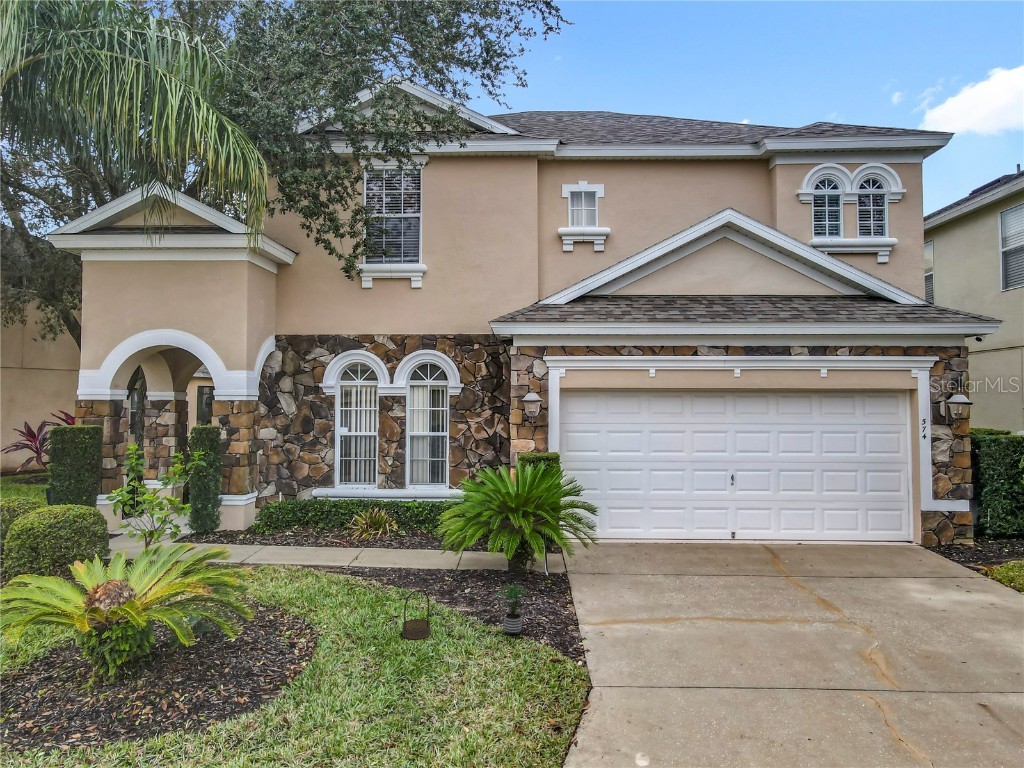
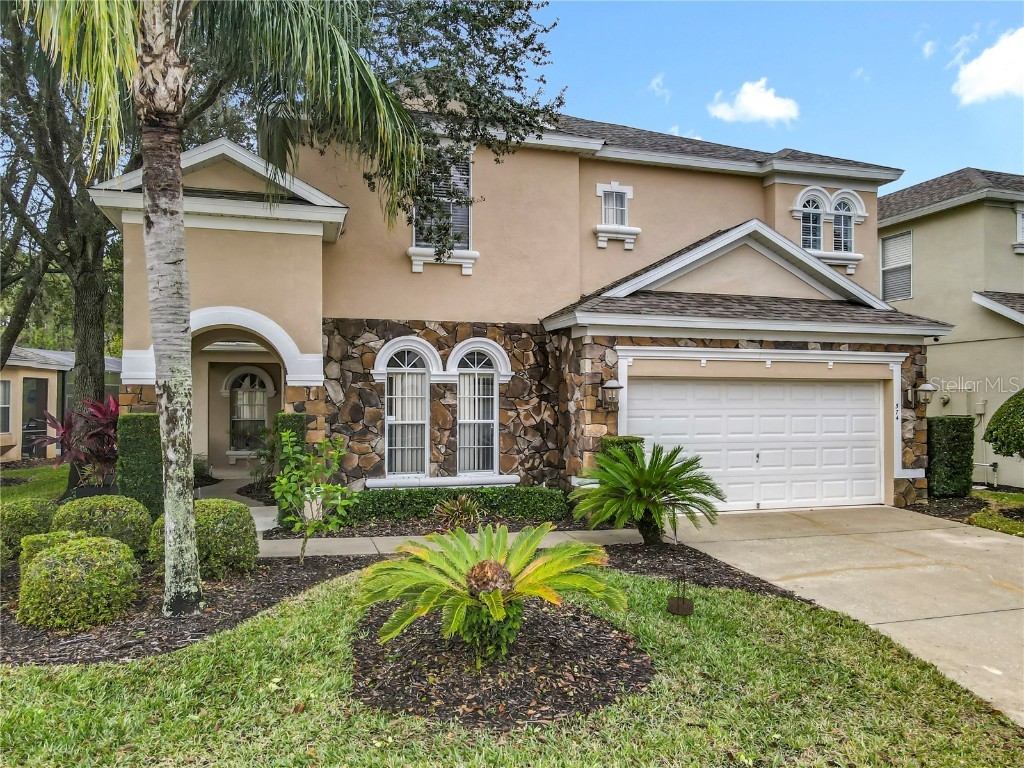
potted plant: present [496,584,526,635] -> none [734,557,763,602]

